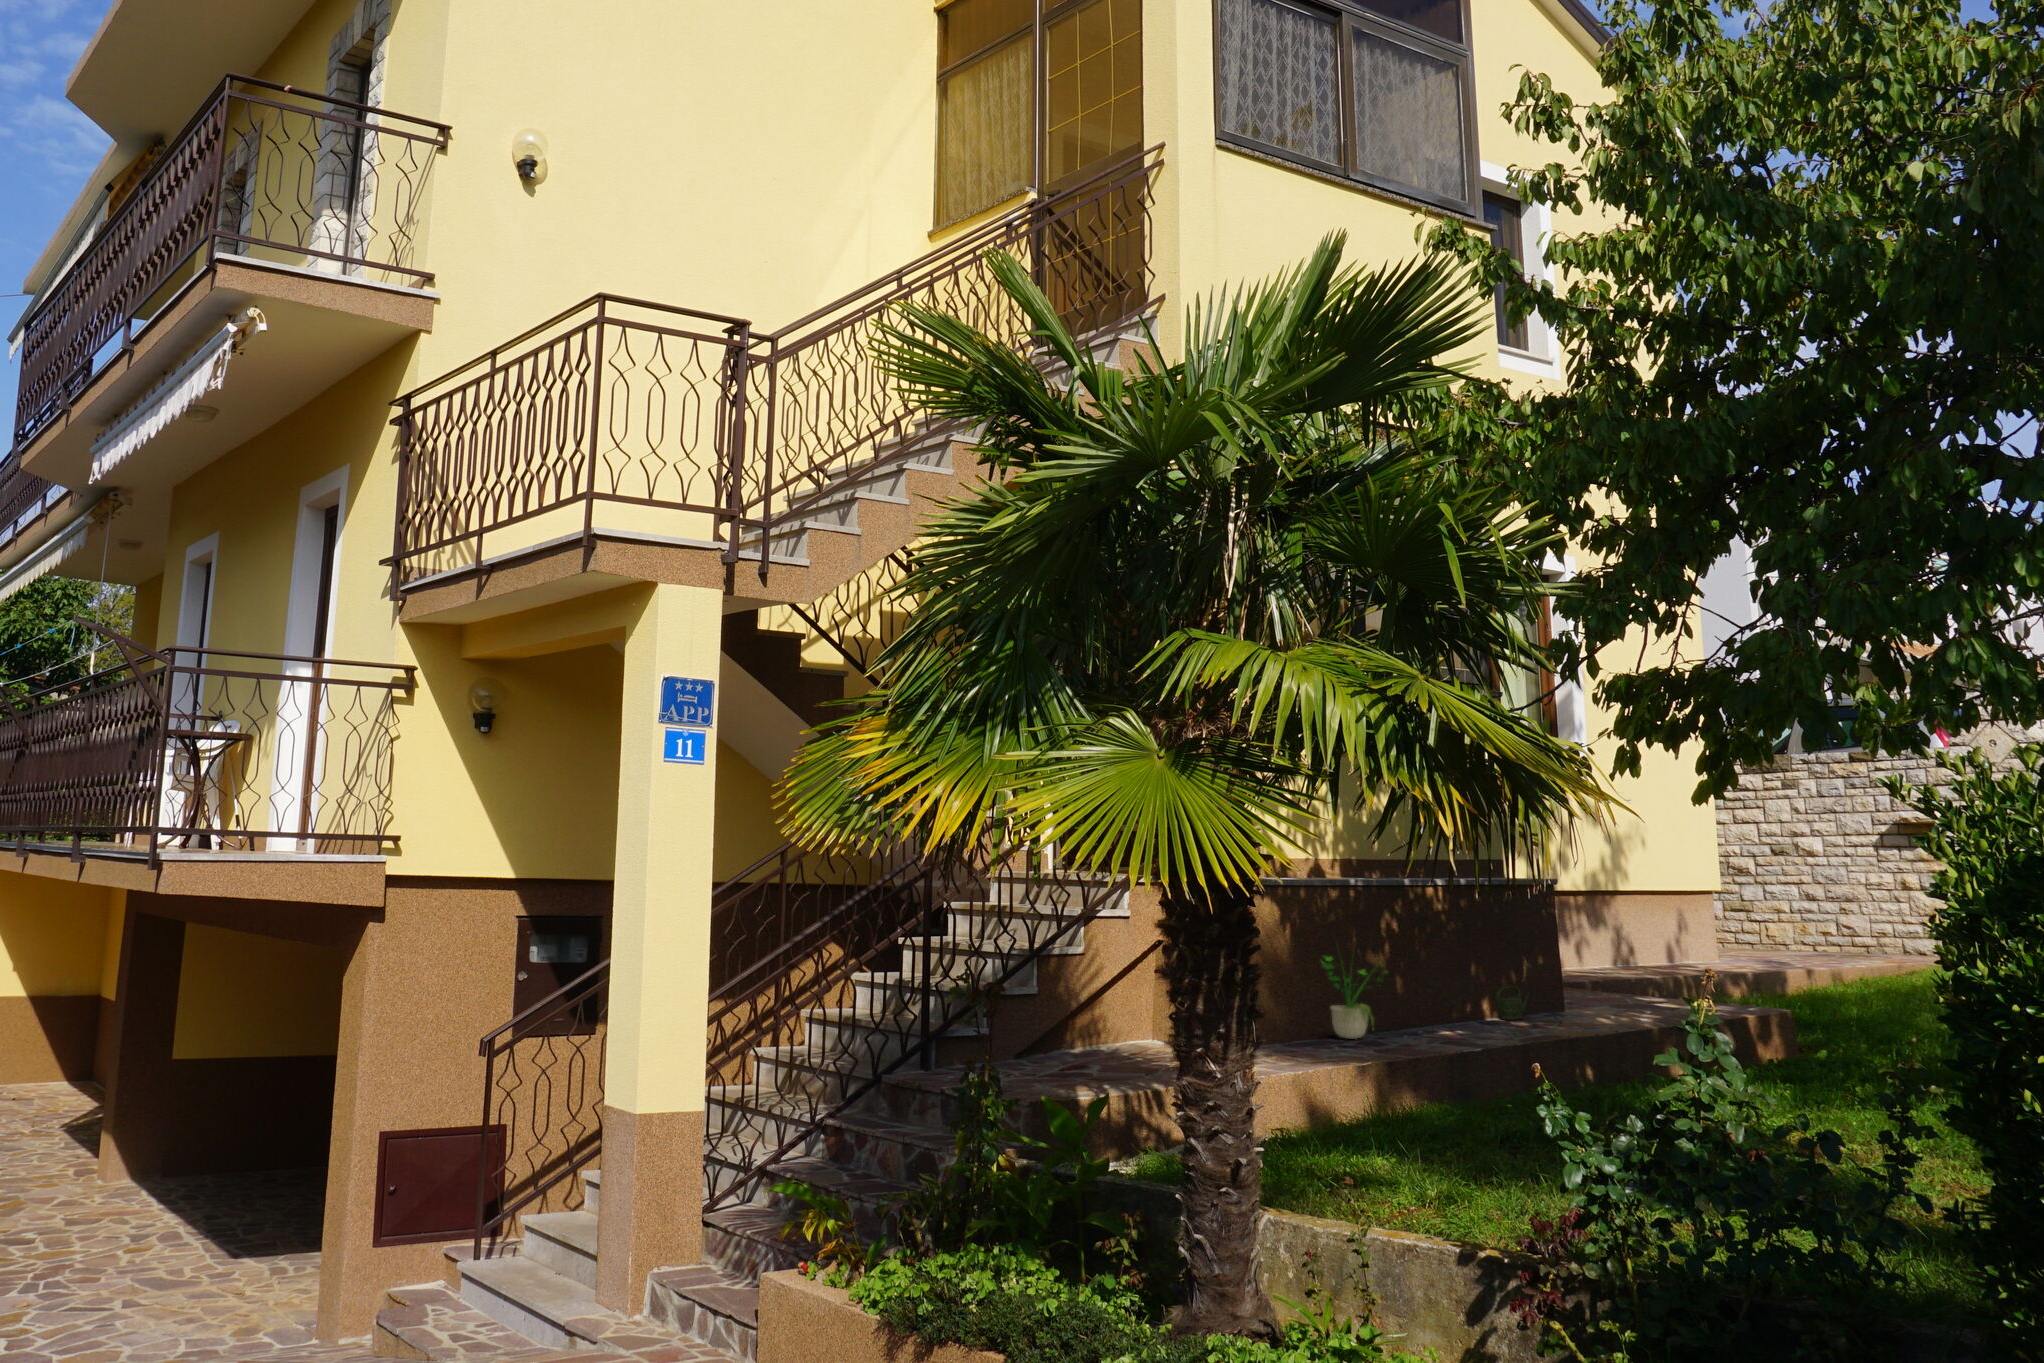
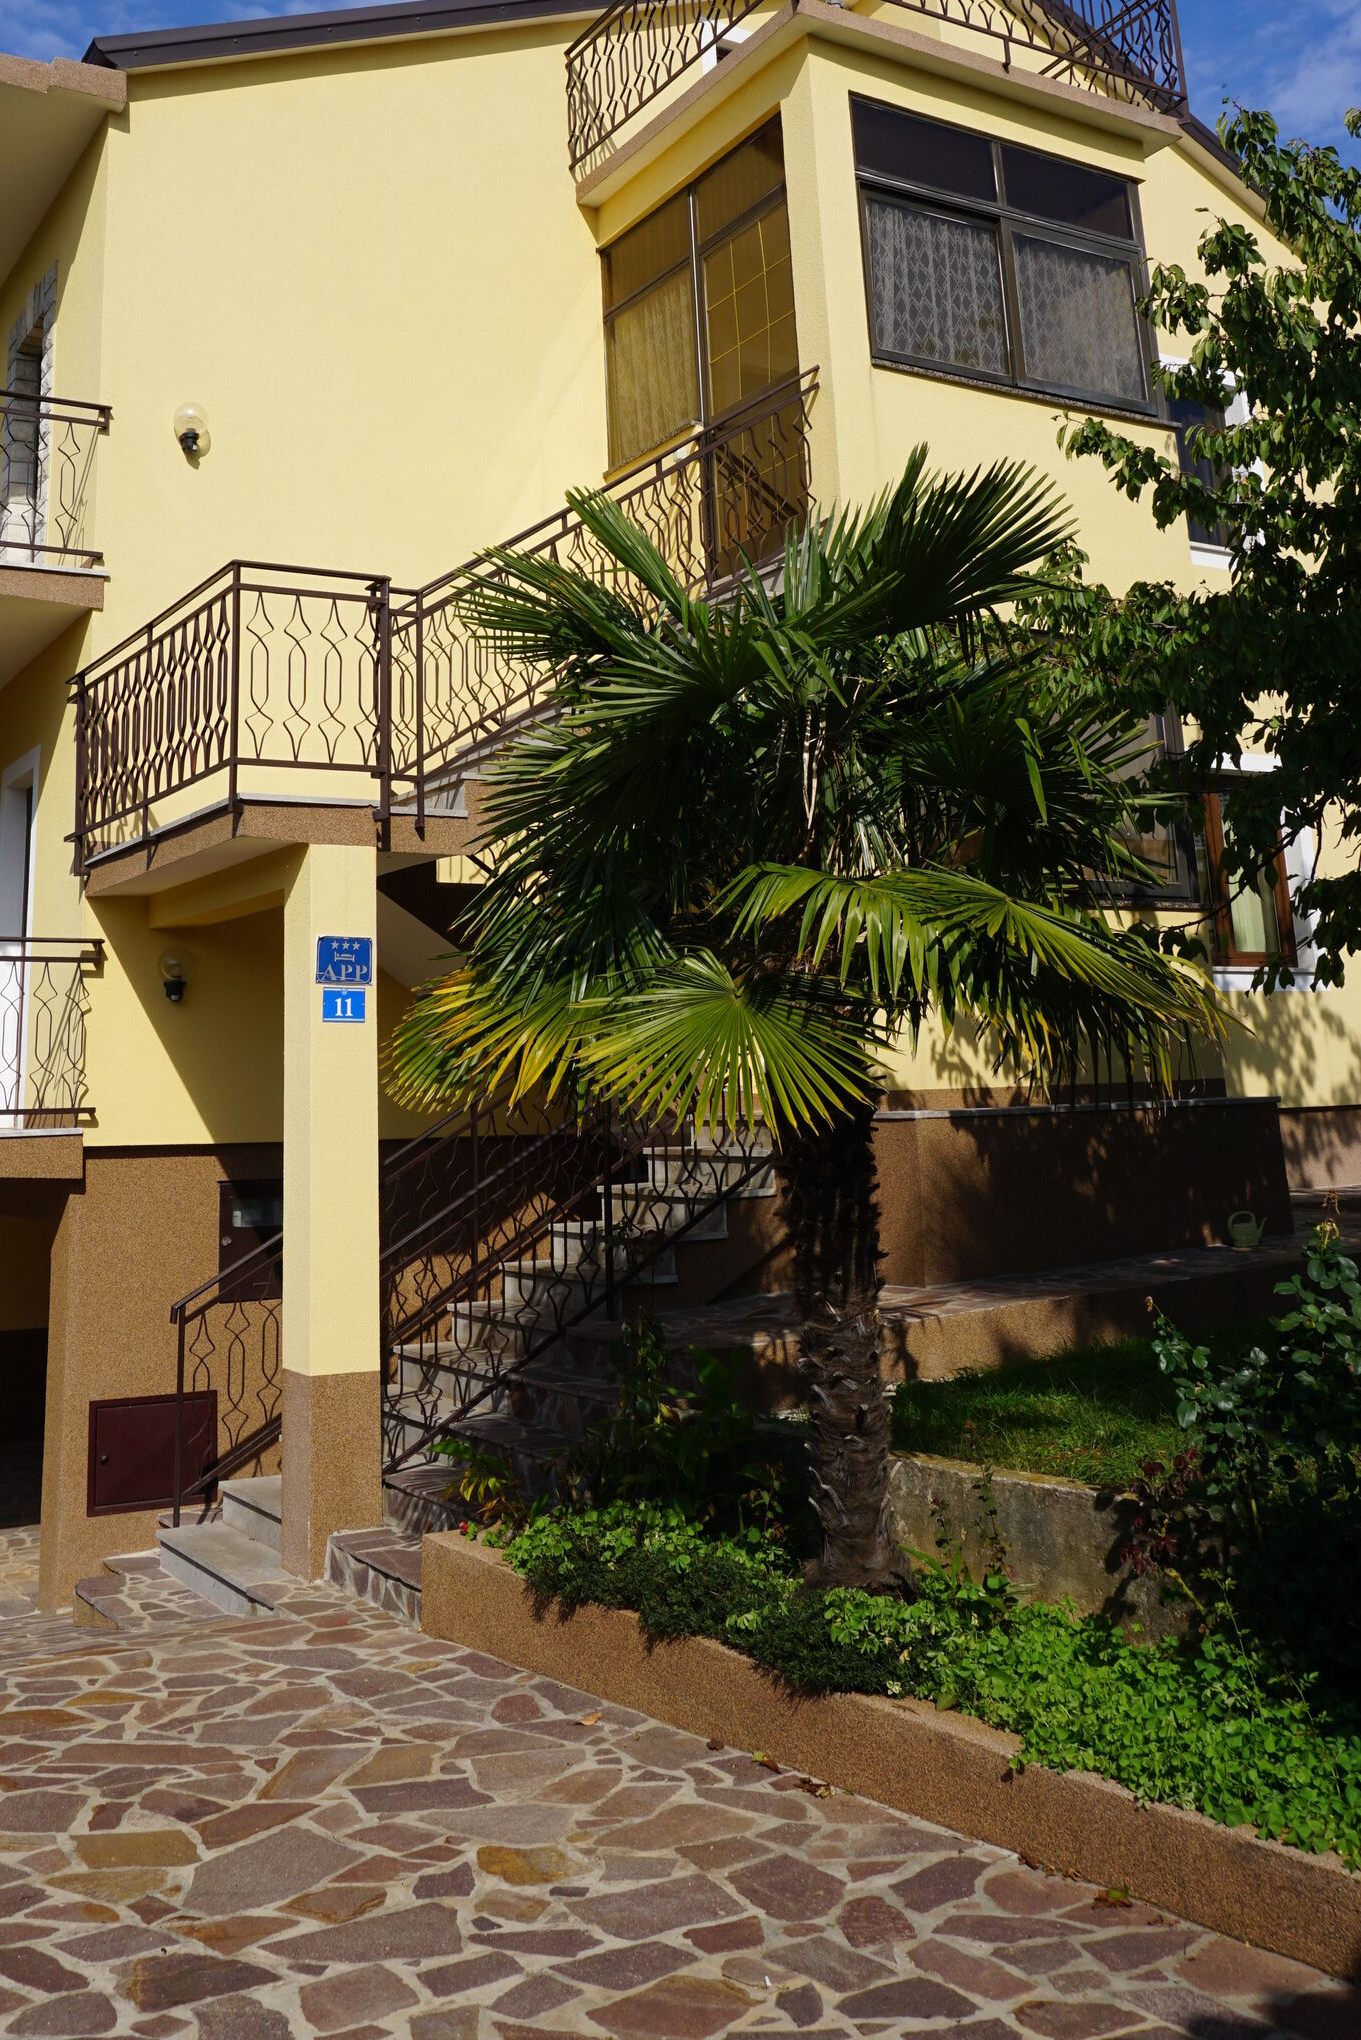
potted plant: present [1321,957,1388,1039] -> none [1029,1167,1105,1274]

